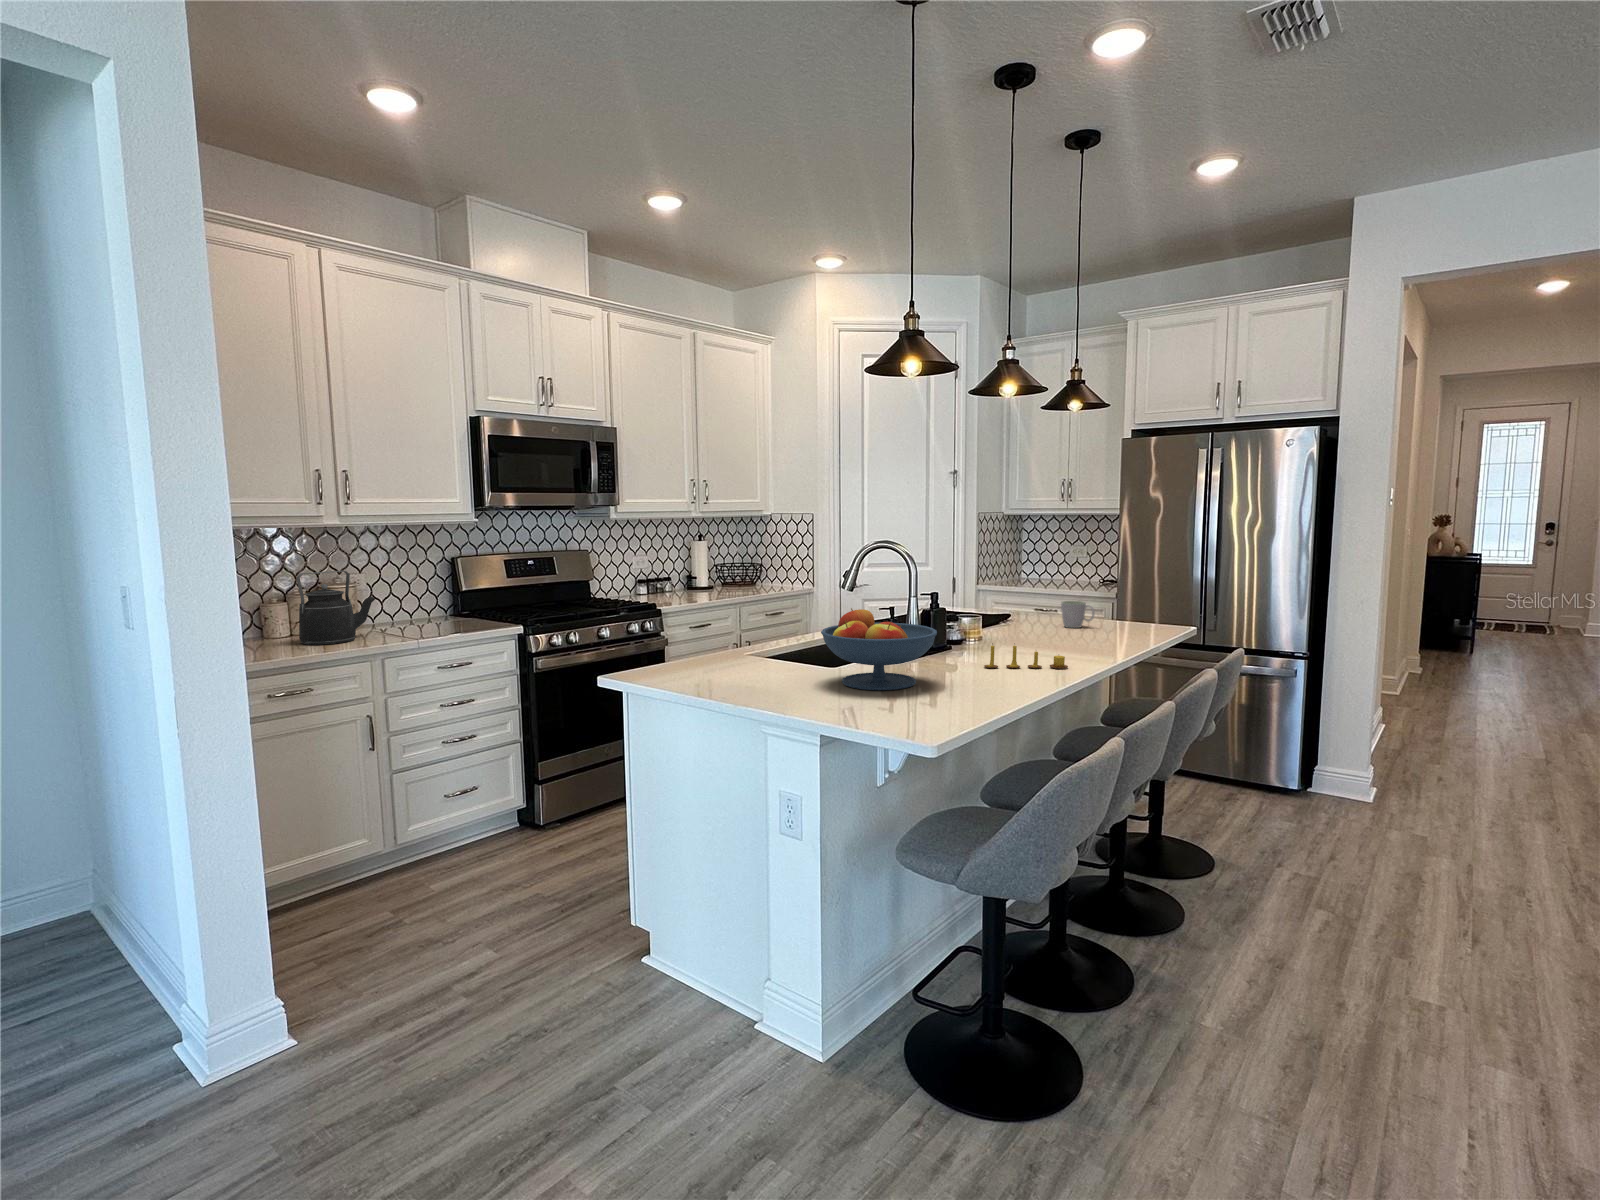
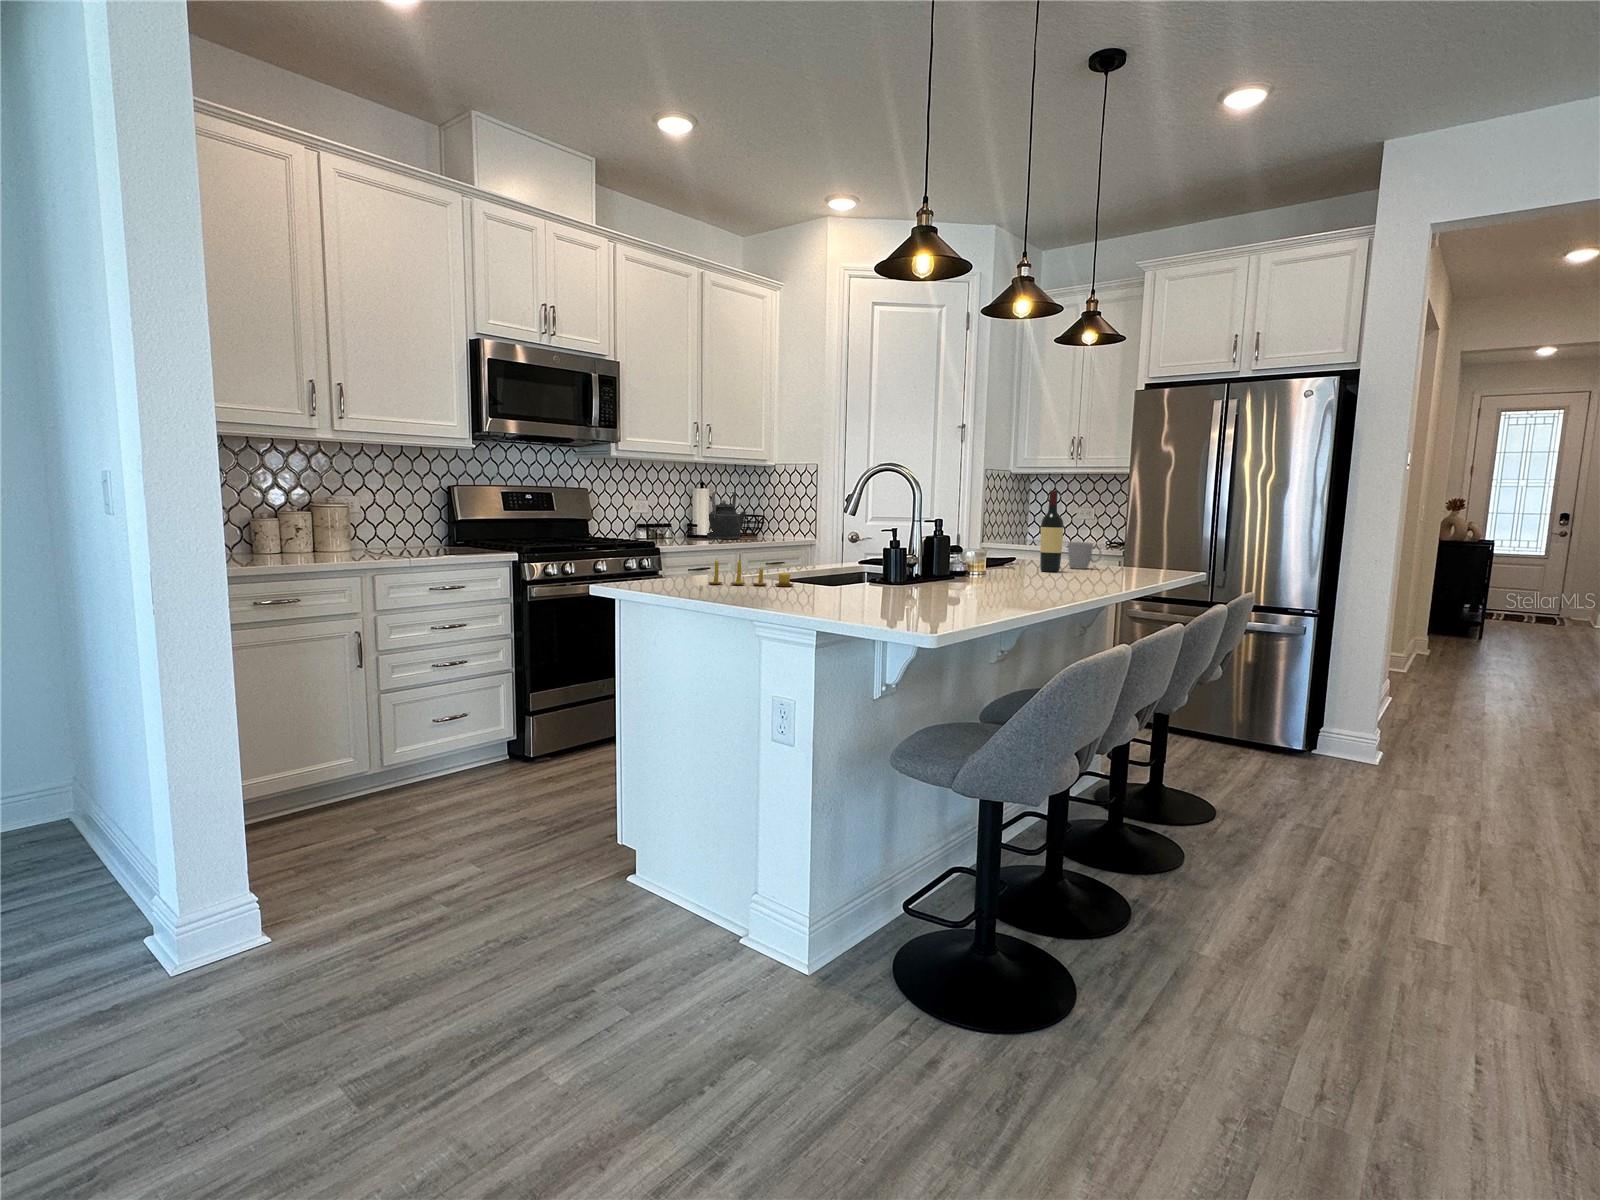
wine bottle: none [1035,556,1056,635] -> present [1040,490,1064,572]
kettle: present [296,571,375,645] -> present [707,492,746,539]
fruit bowl: present [821,608,937,690] -> none [819,518,939,598]
candle: present [984,645,1068,669] -> present [708,561,793,586]

